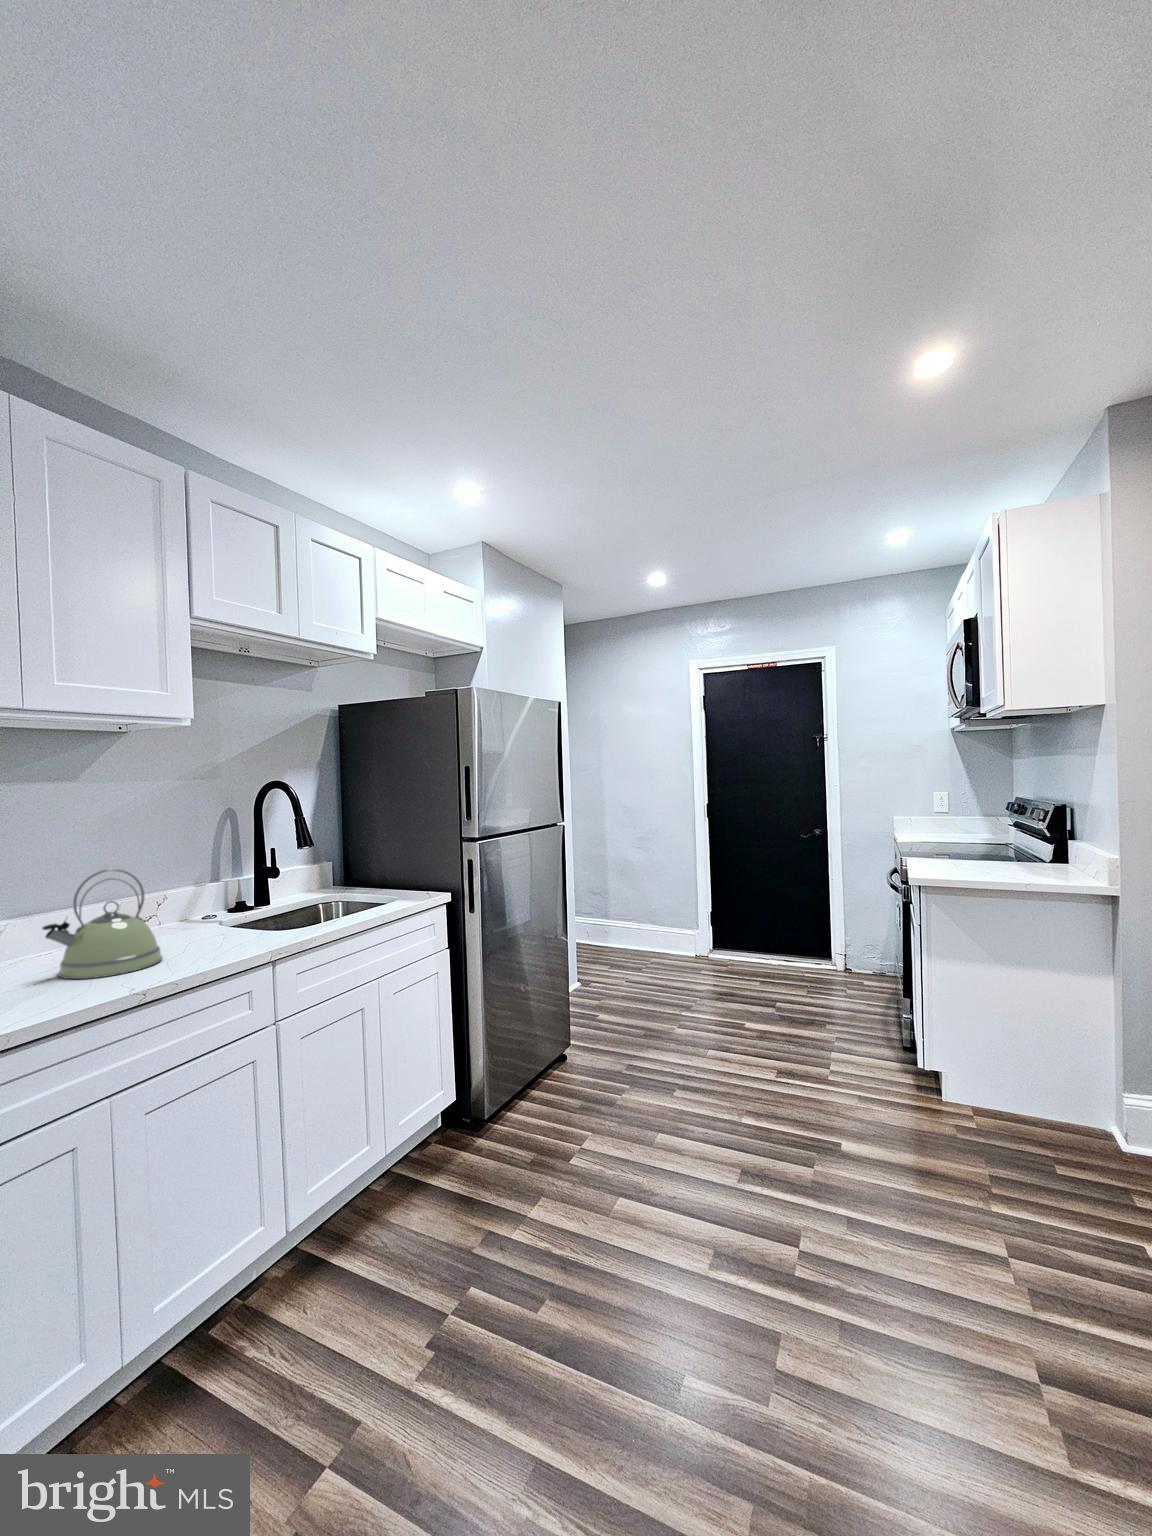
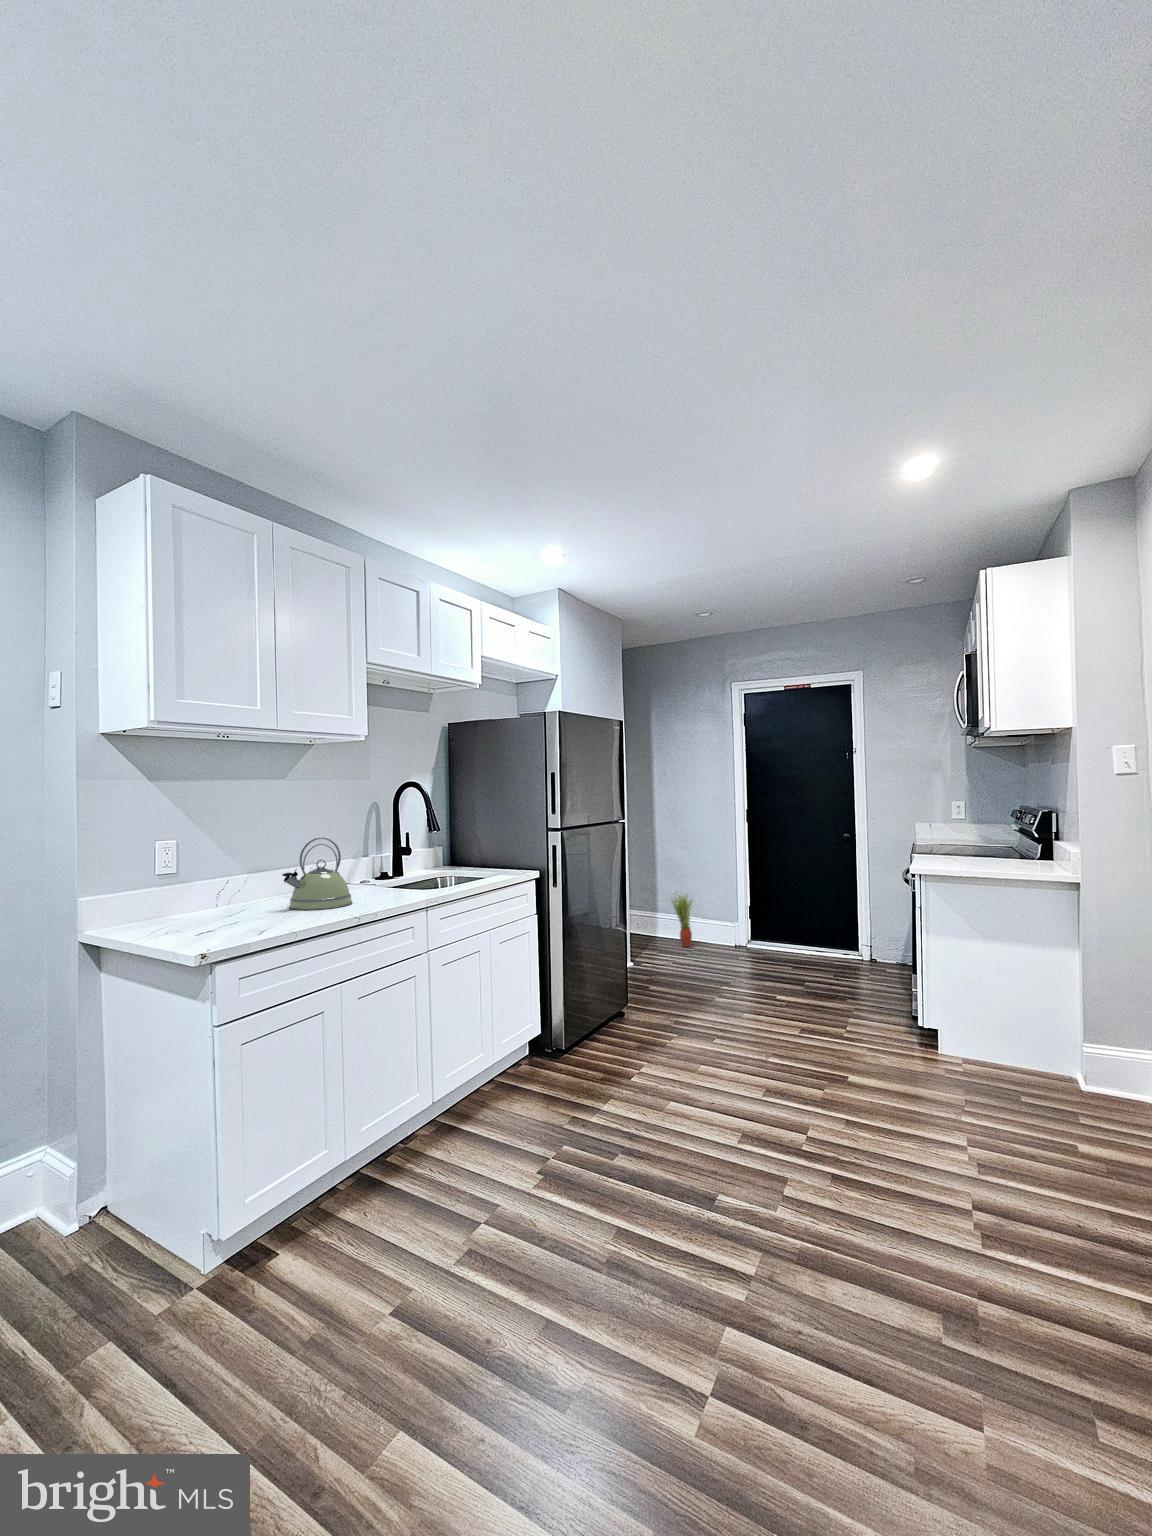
potted plant: none [620,895,647,959] -> present [672,891,692,947]

